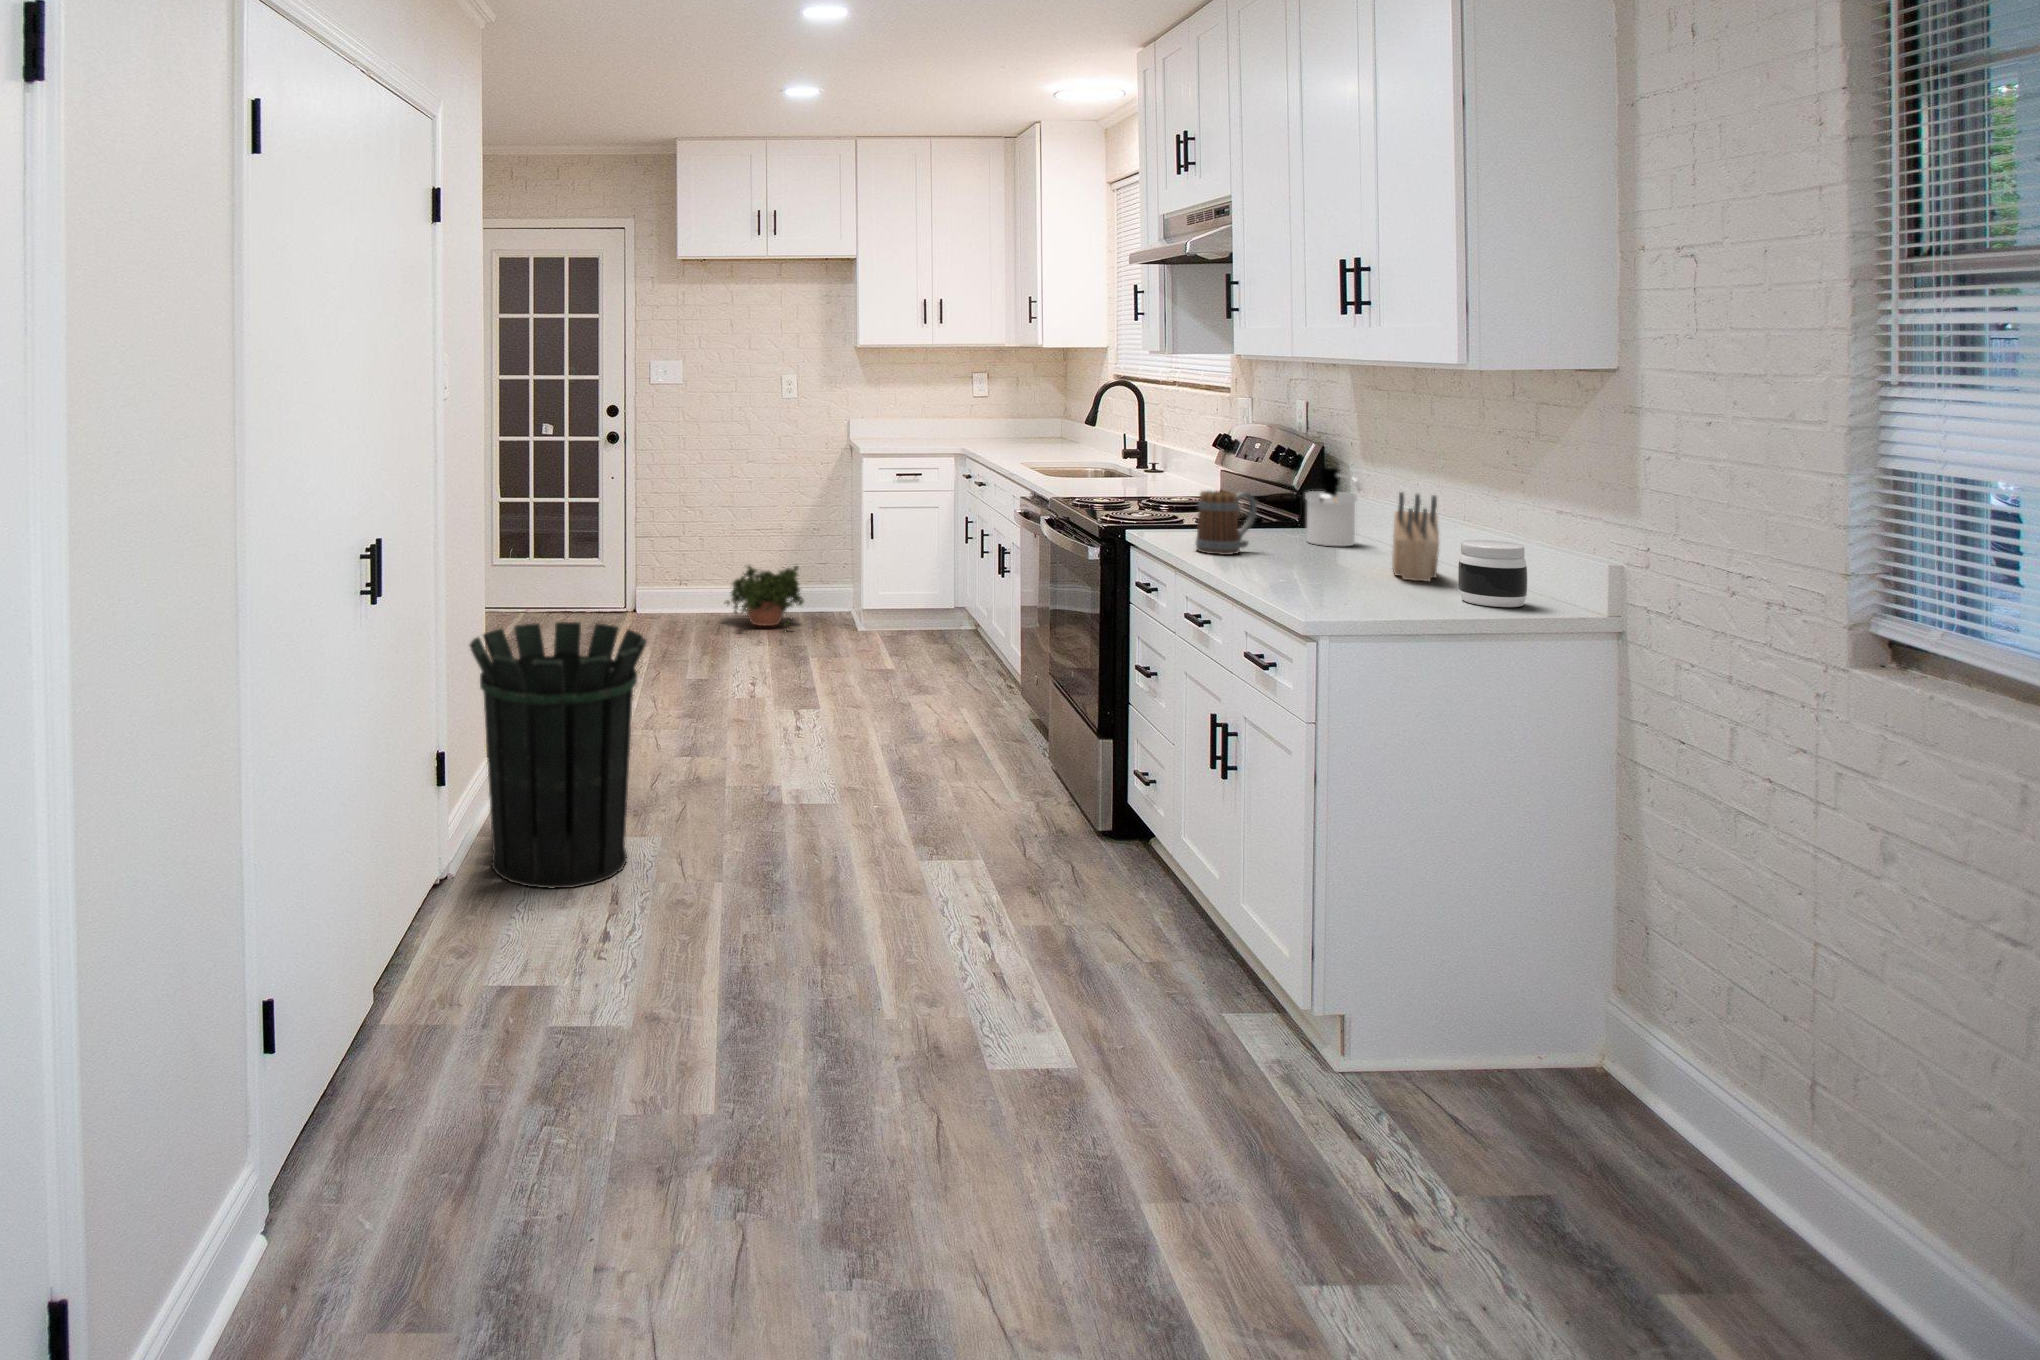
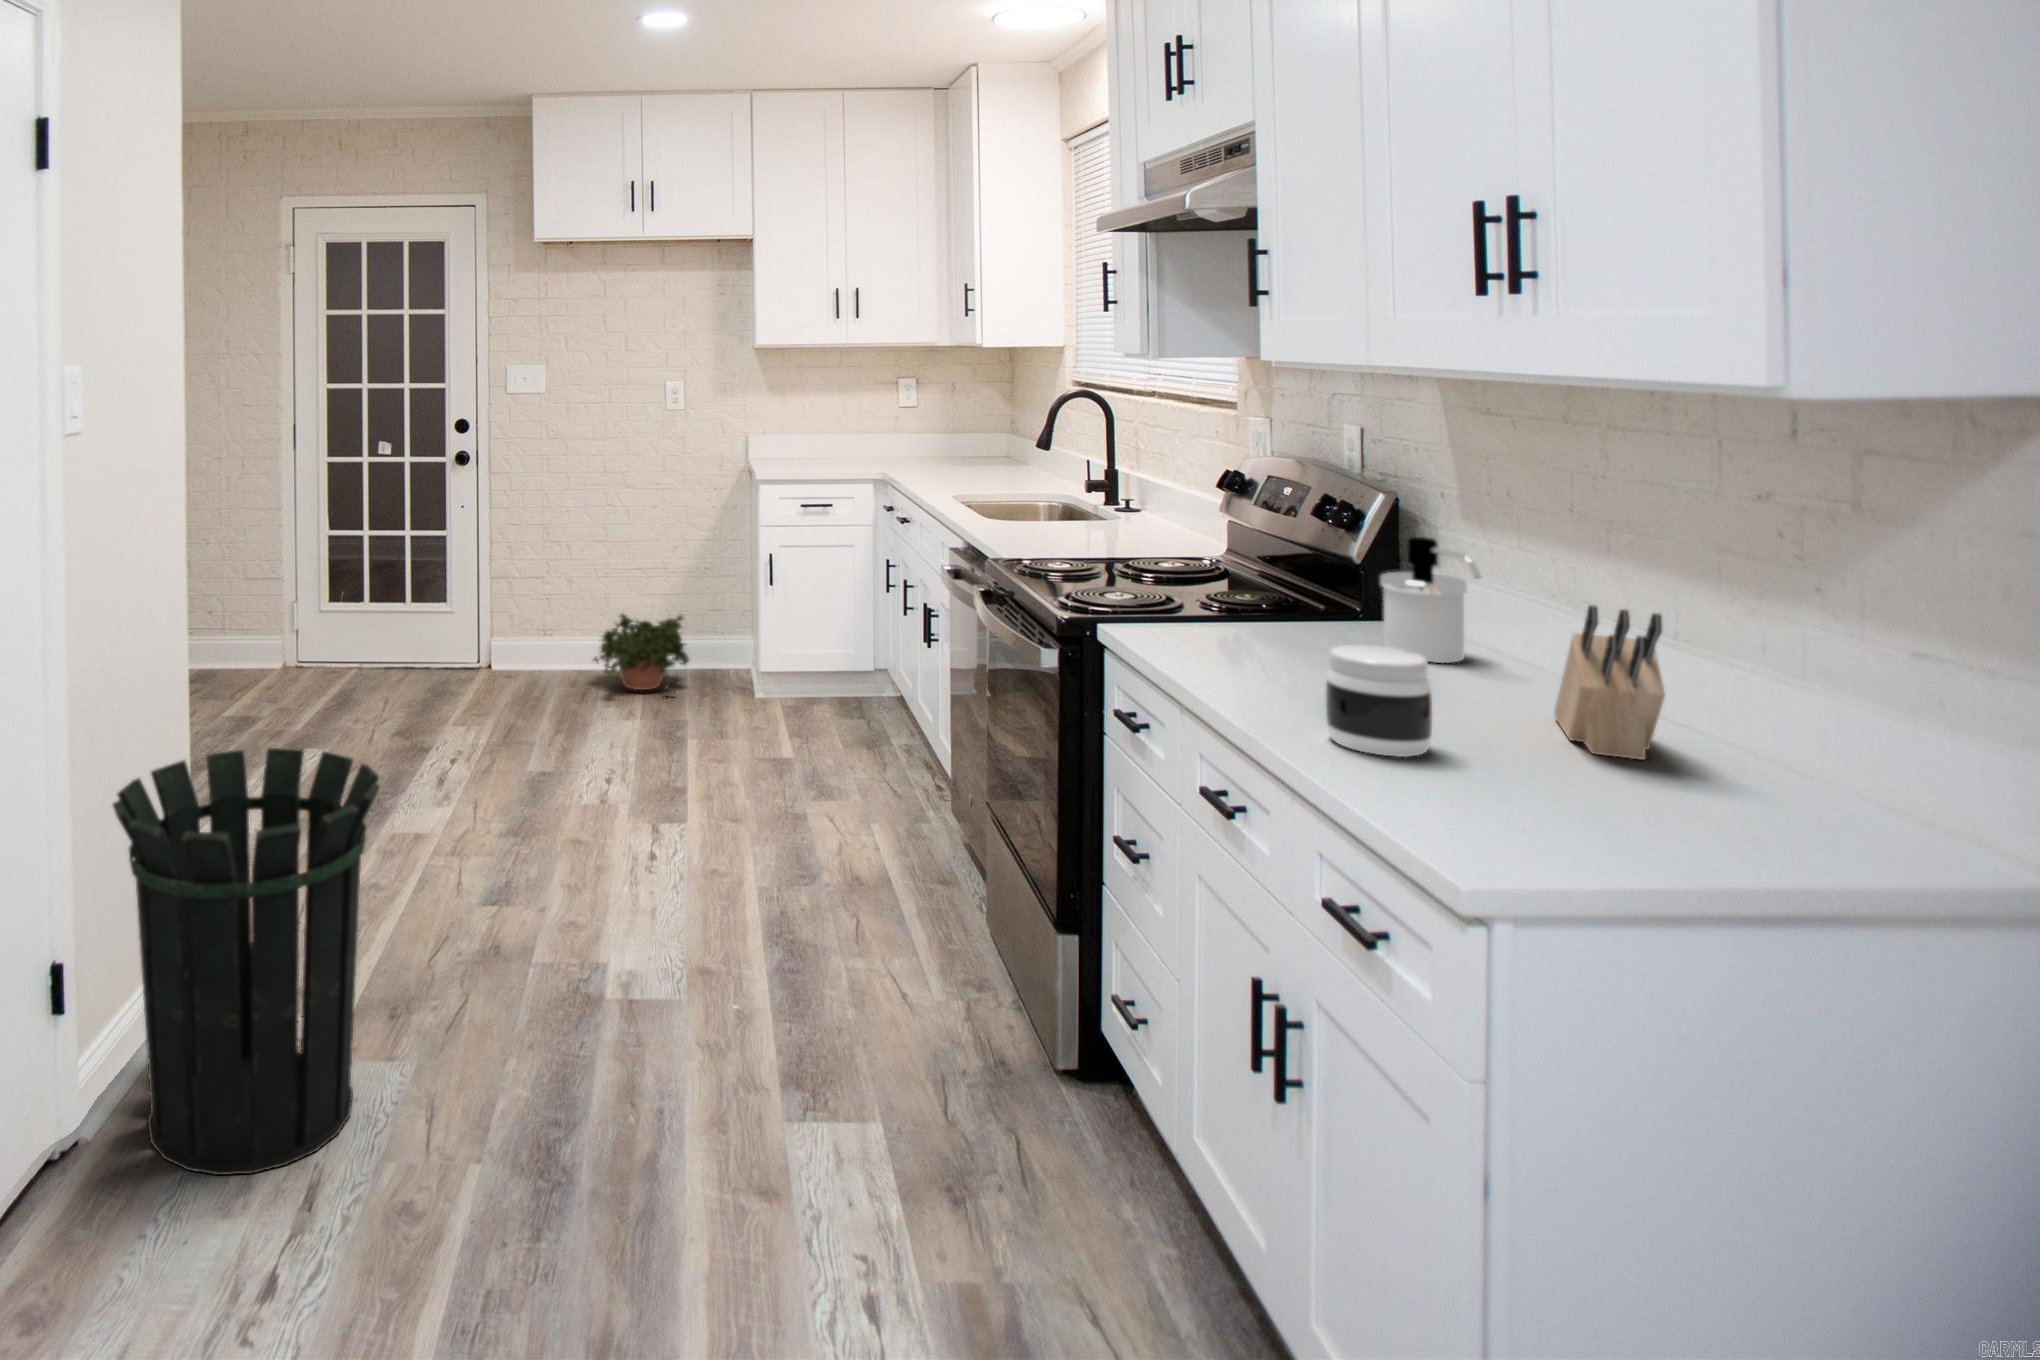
mug: present [1196,491,1257,555] -> none [1213,578,1312,684]
jar: present [1458,540,1527,607] -> present [1326,645,1433,757]

